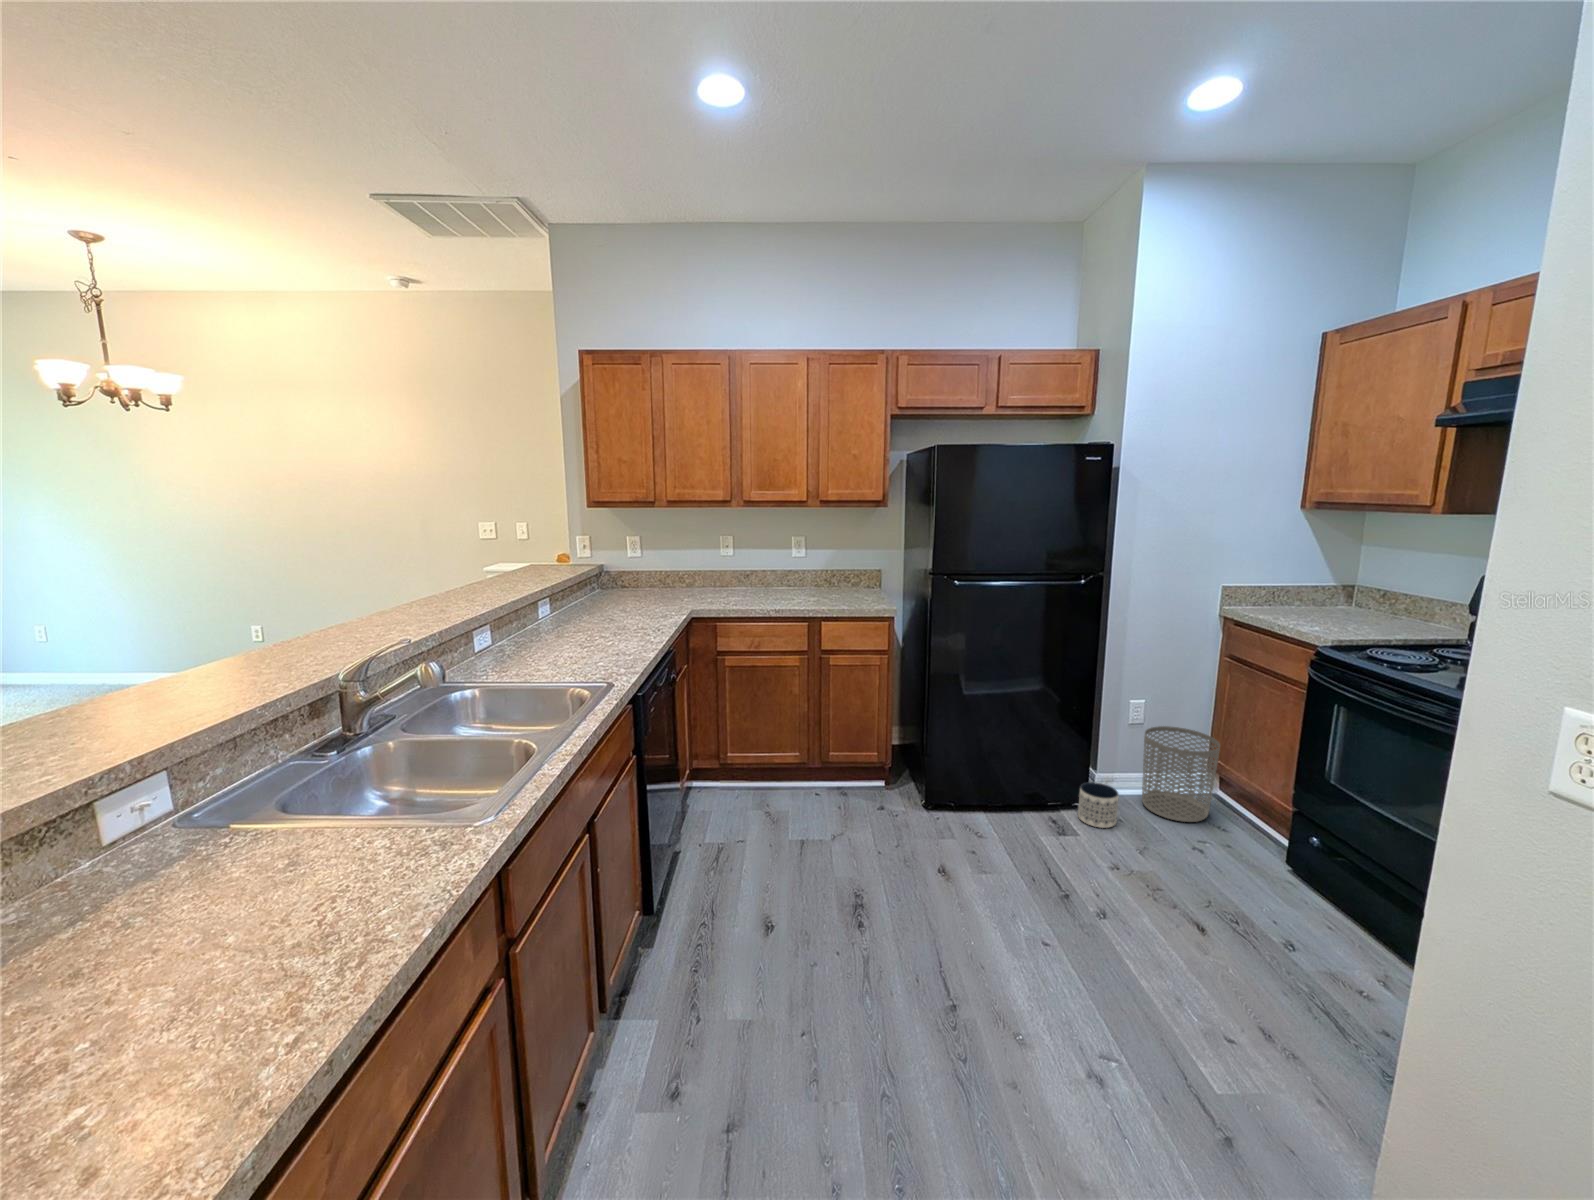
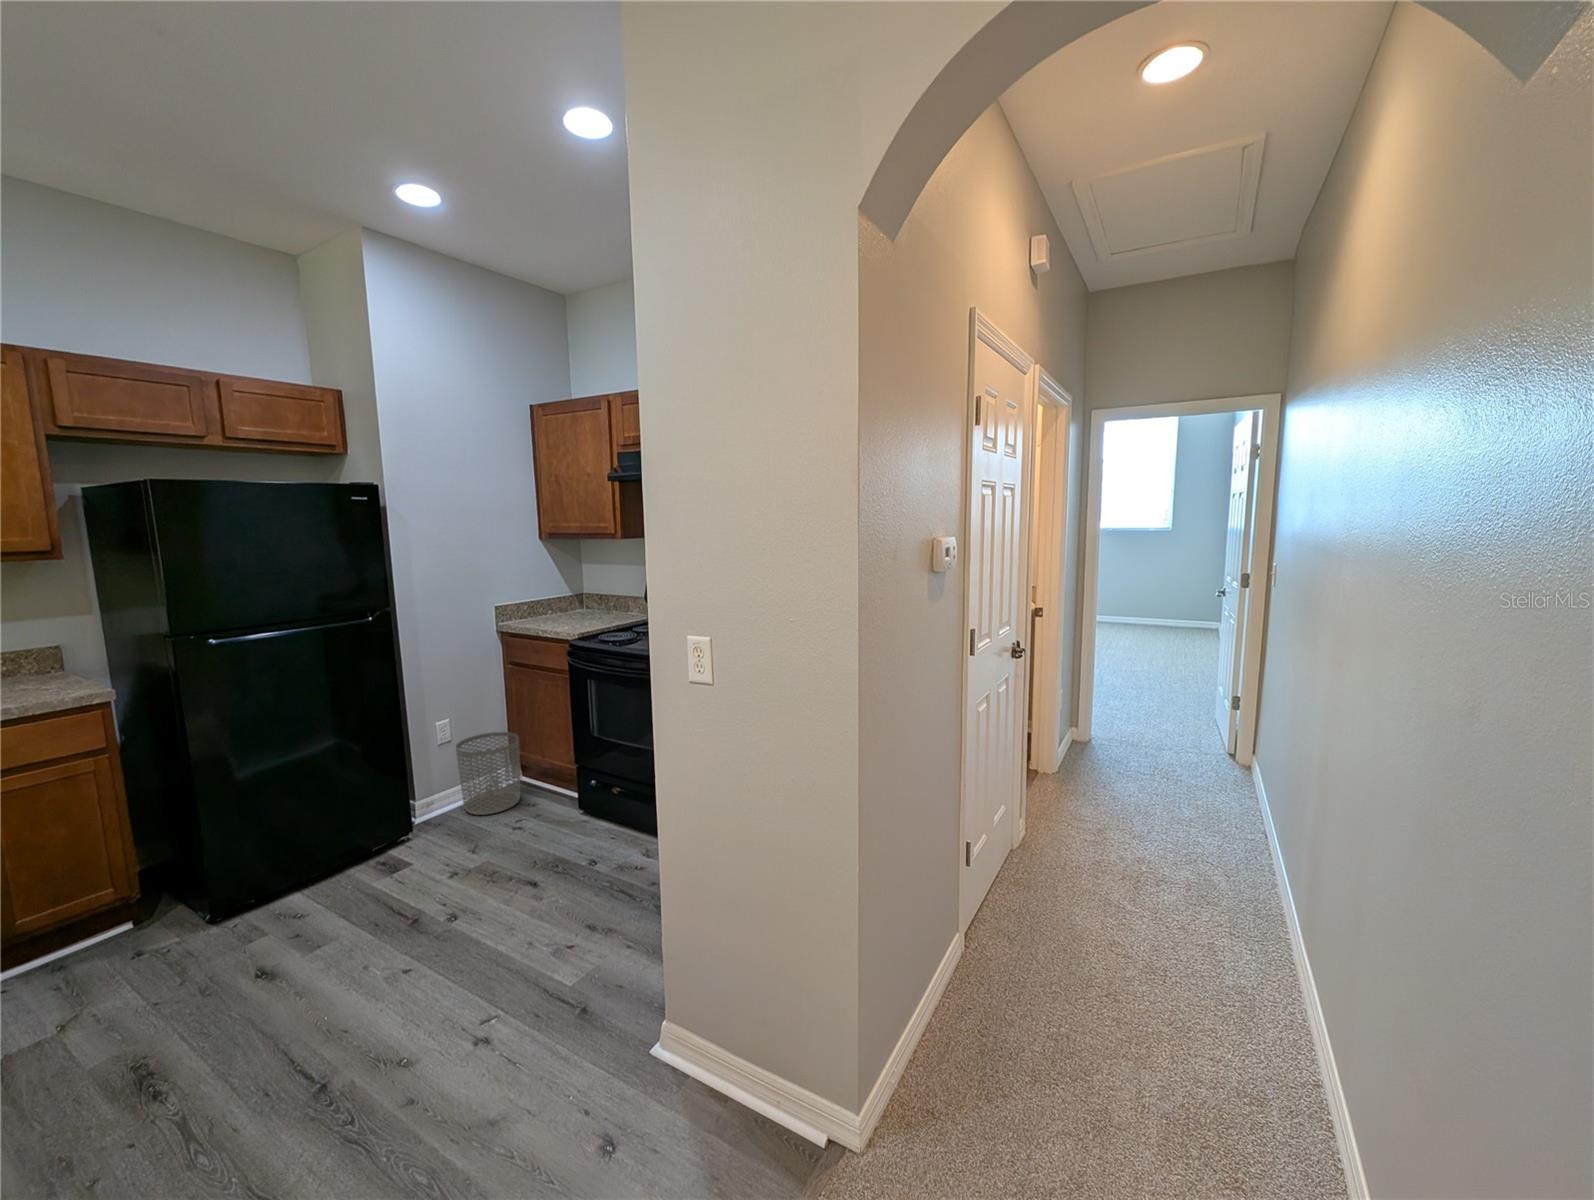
planter: present [1078,782,1119,828] -> none [405,807,446,851]

